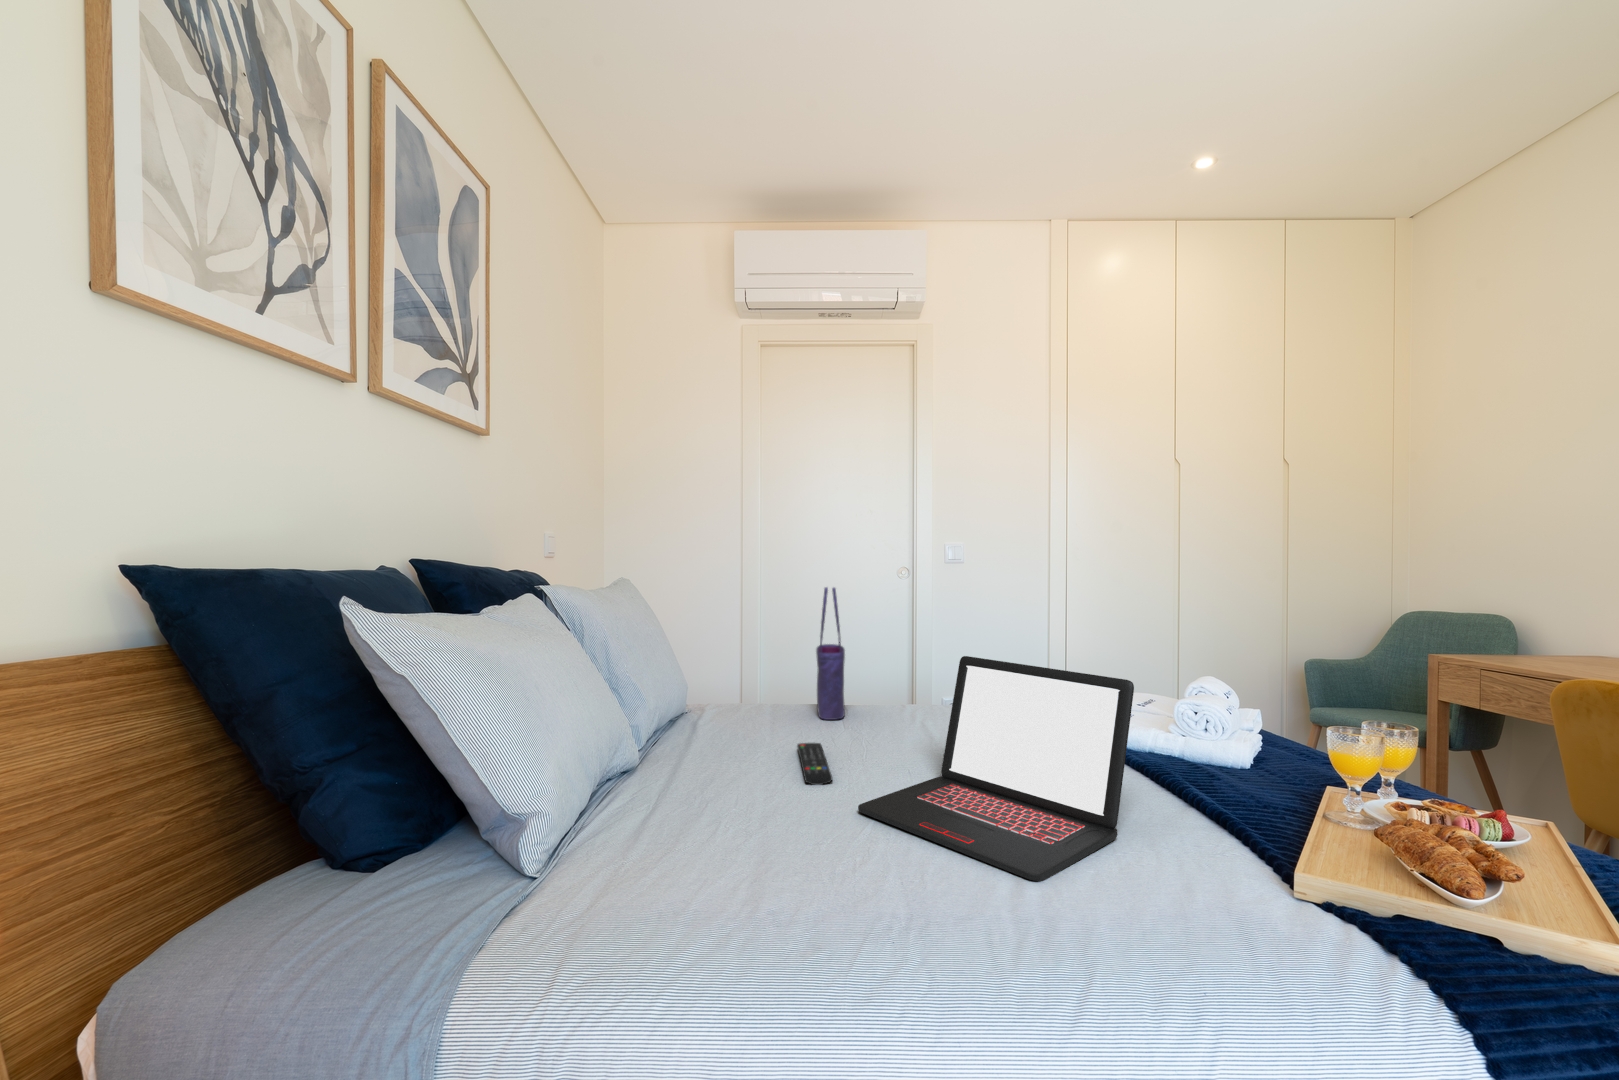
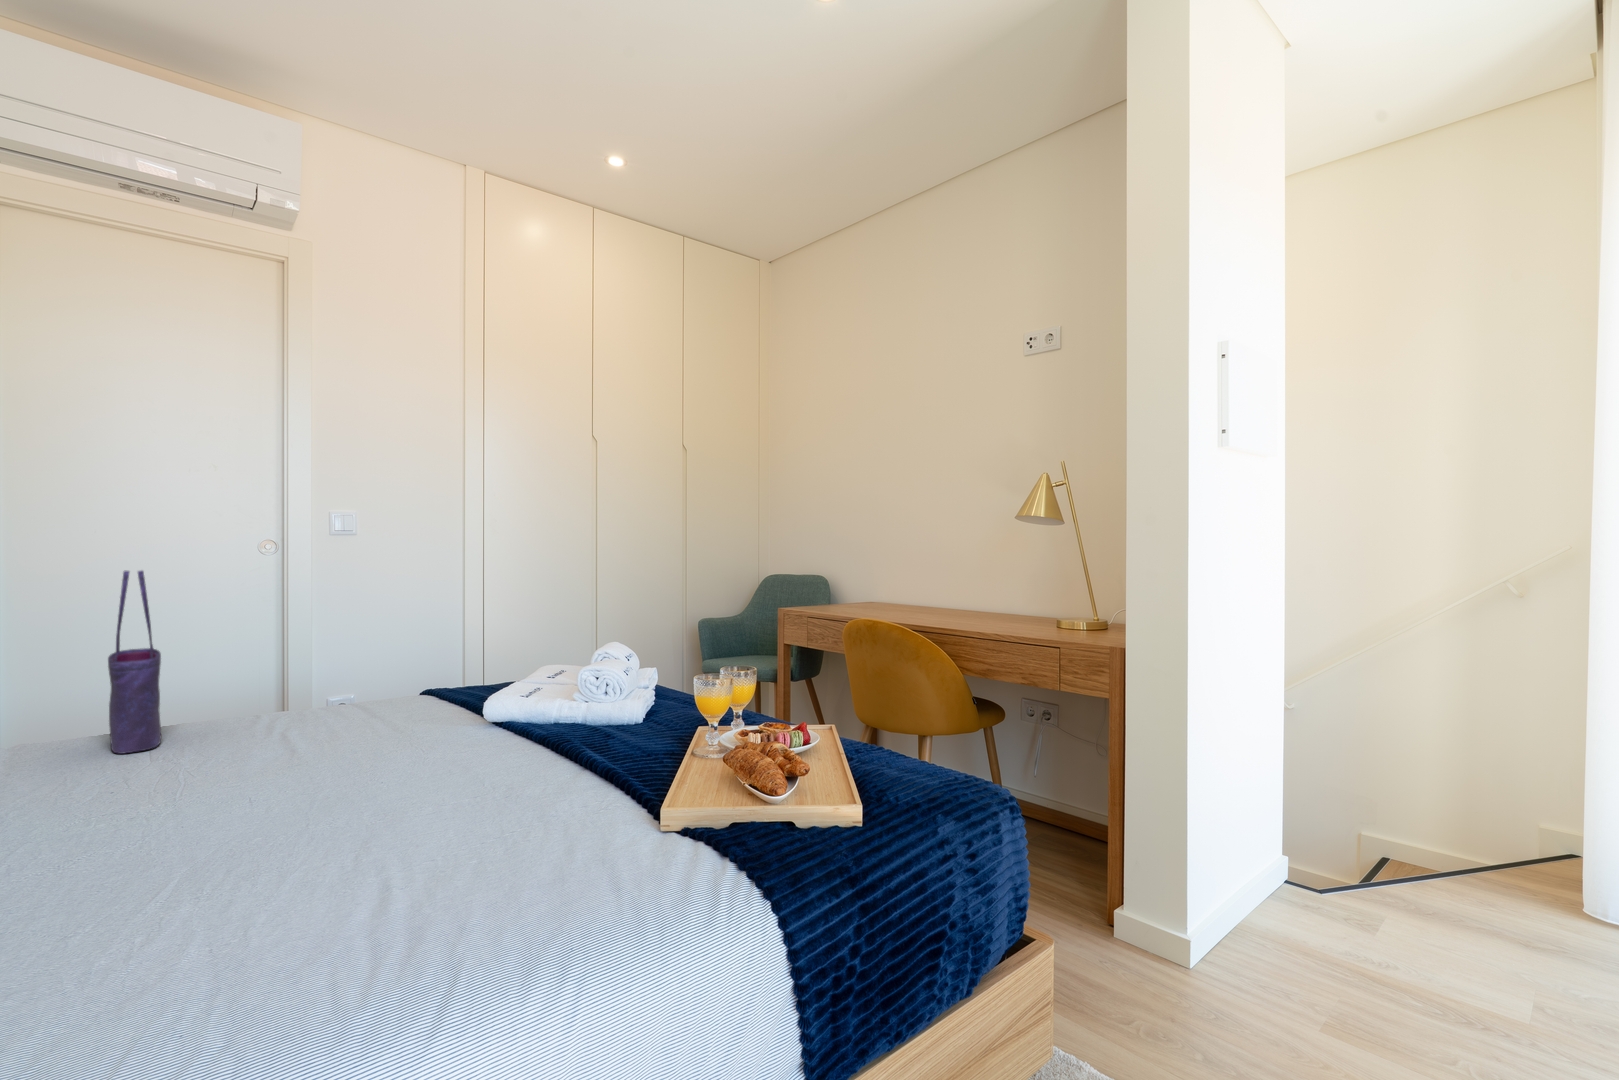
laptop: present [858,656,1134,881] -> none [155,646,527,891]
remote control: present [797,743,832,785] -> none [57,788,116,851]

